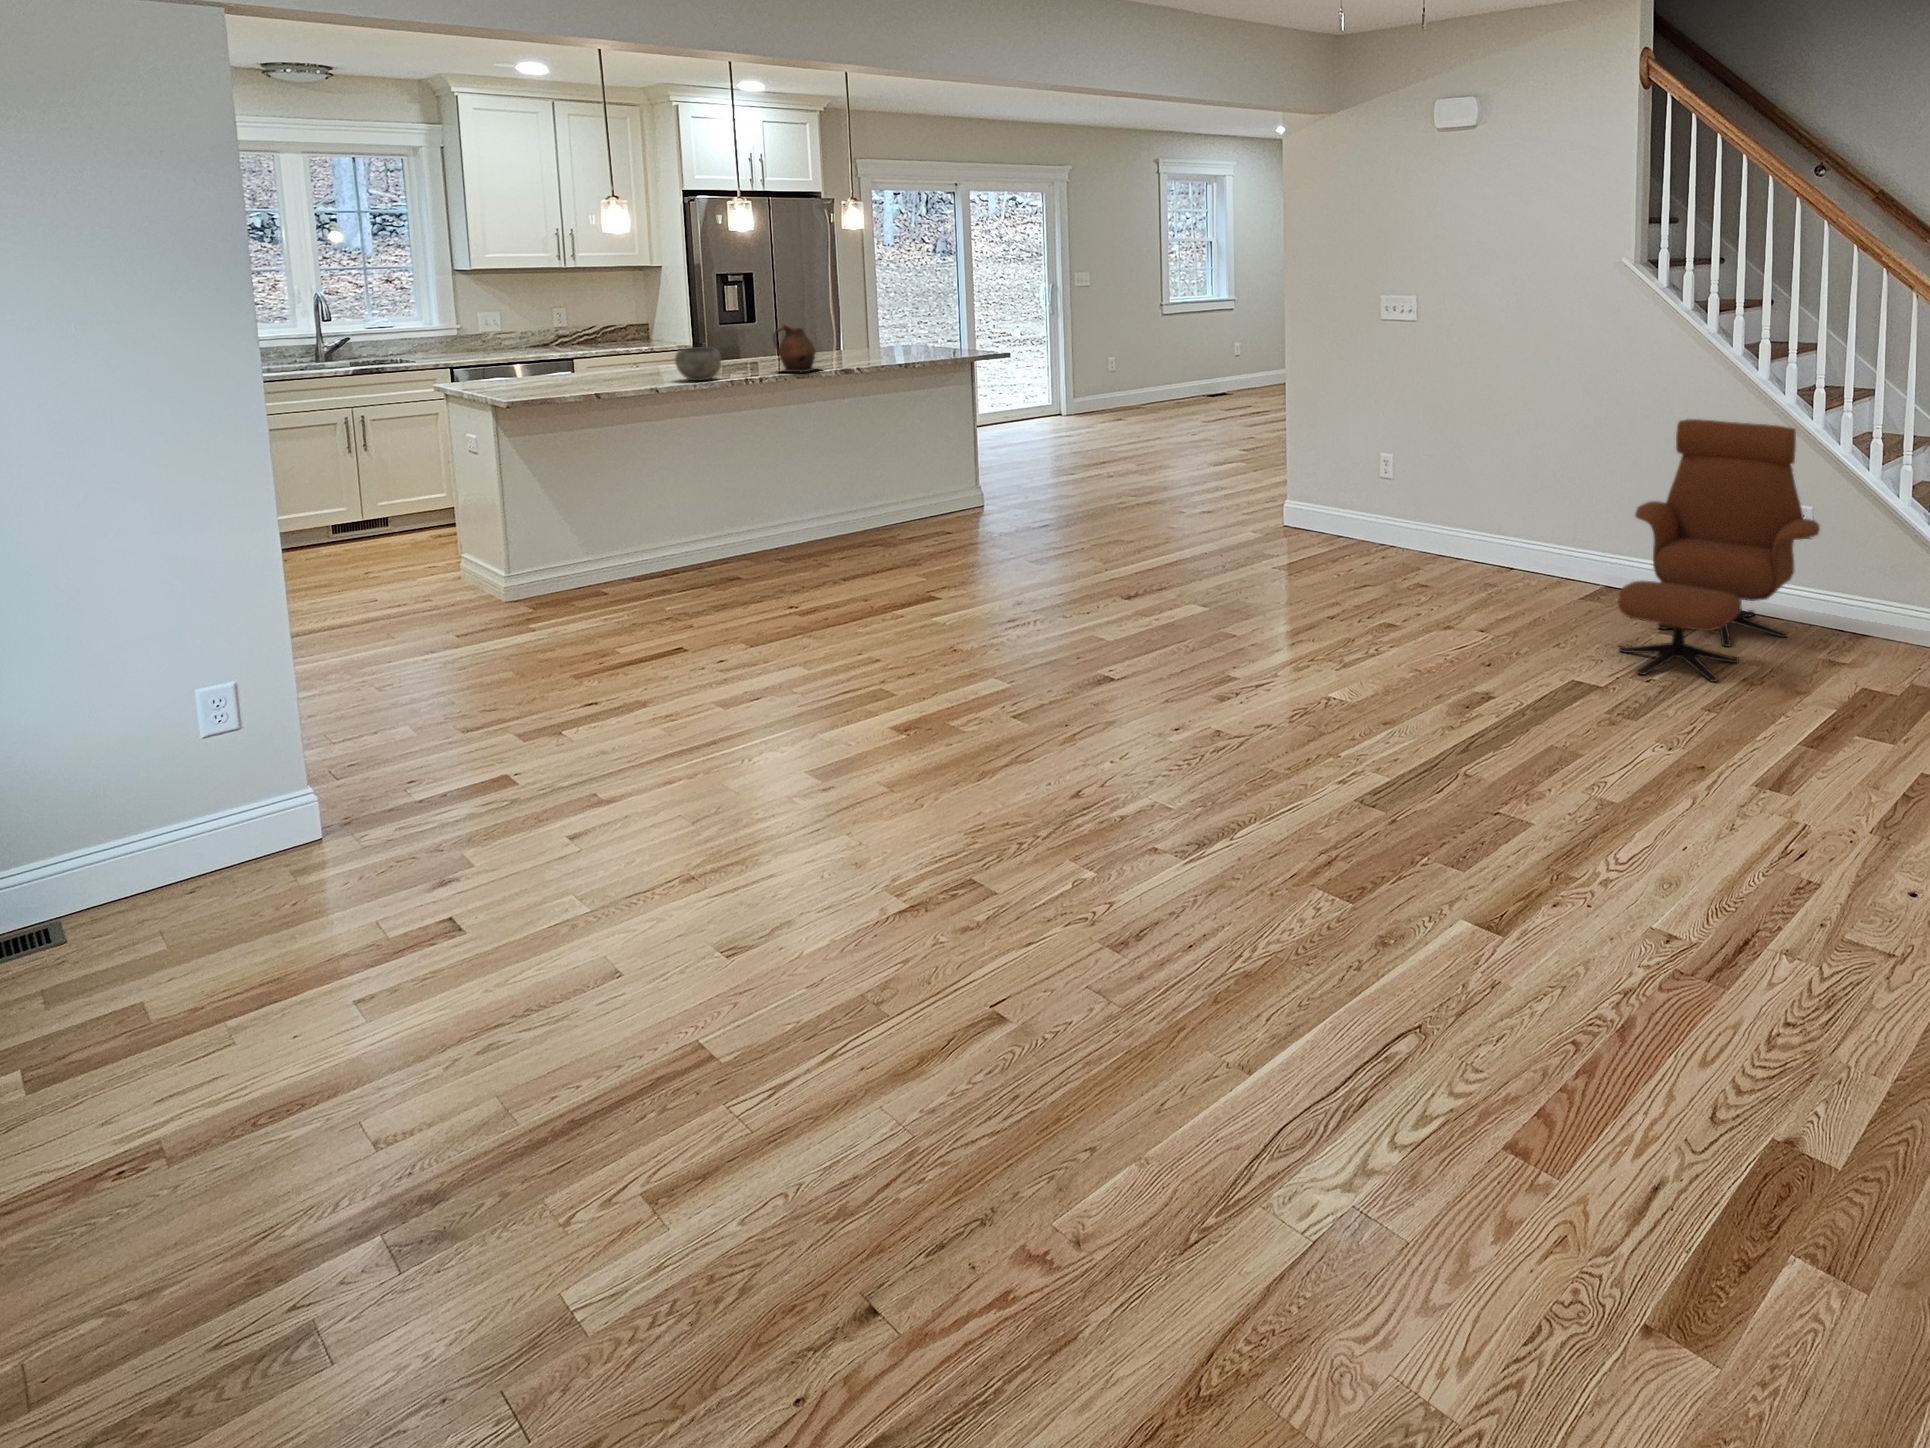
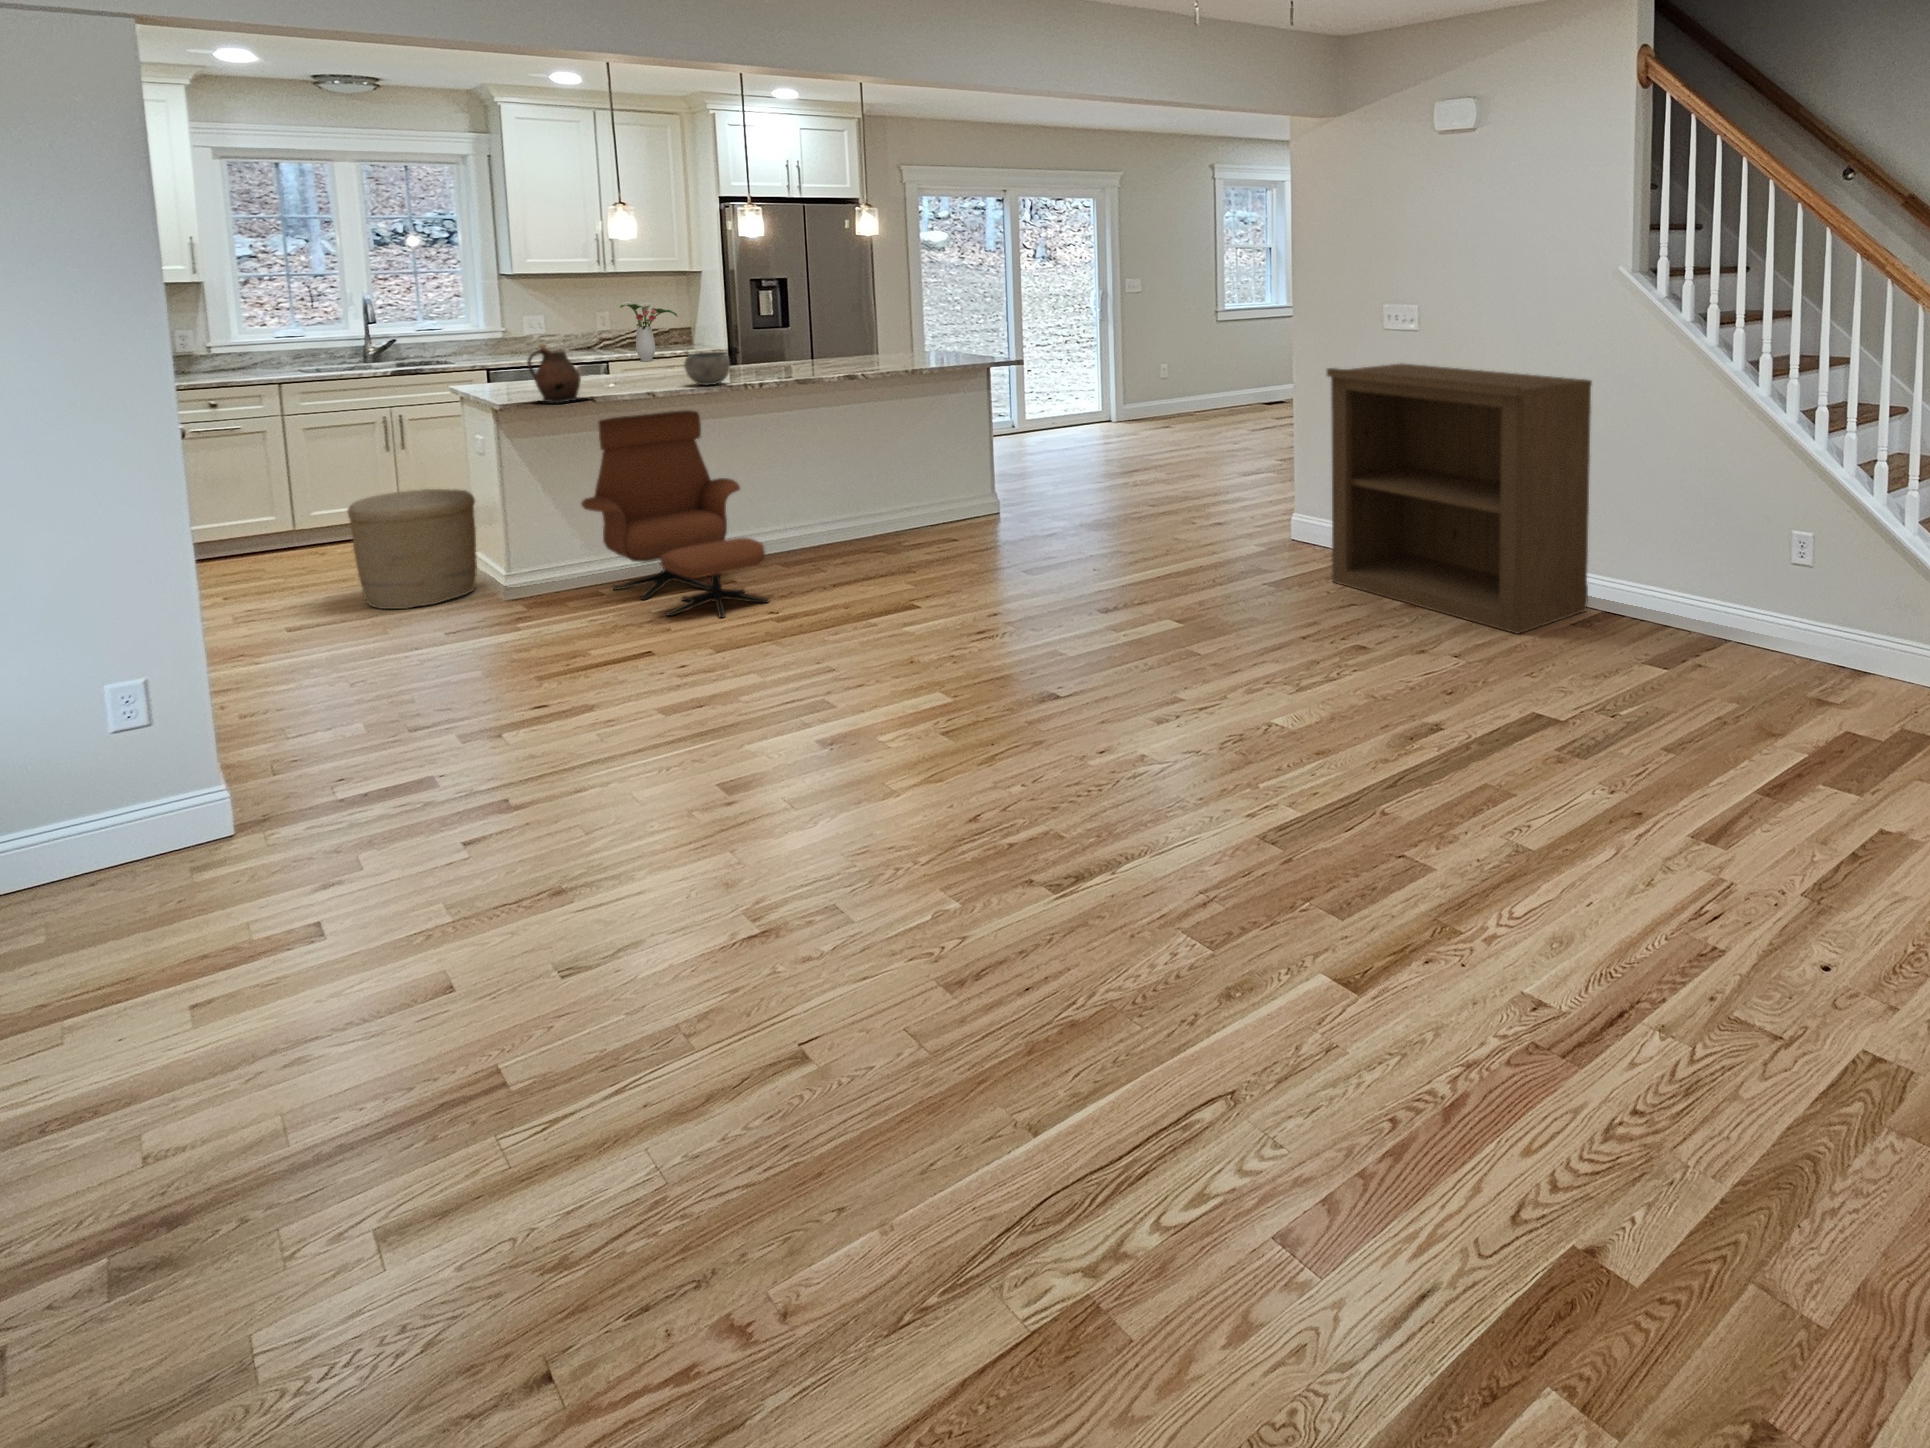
flower arrangement: none [585,296,644,357] -> present [620,301,677,361]
ceramic pitcher: present [773,323,816,372] -> present [528,345,587,403]
bookshelf: none [1335,352,1597,609] -> present [1327,363,1592,634]
lounge chair: present [1618,419,1820,682] -> present [581,410,769,618]
woven basket: none [337,490,470,614] -> present [348,489,477,609]

